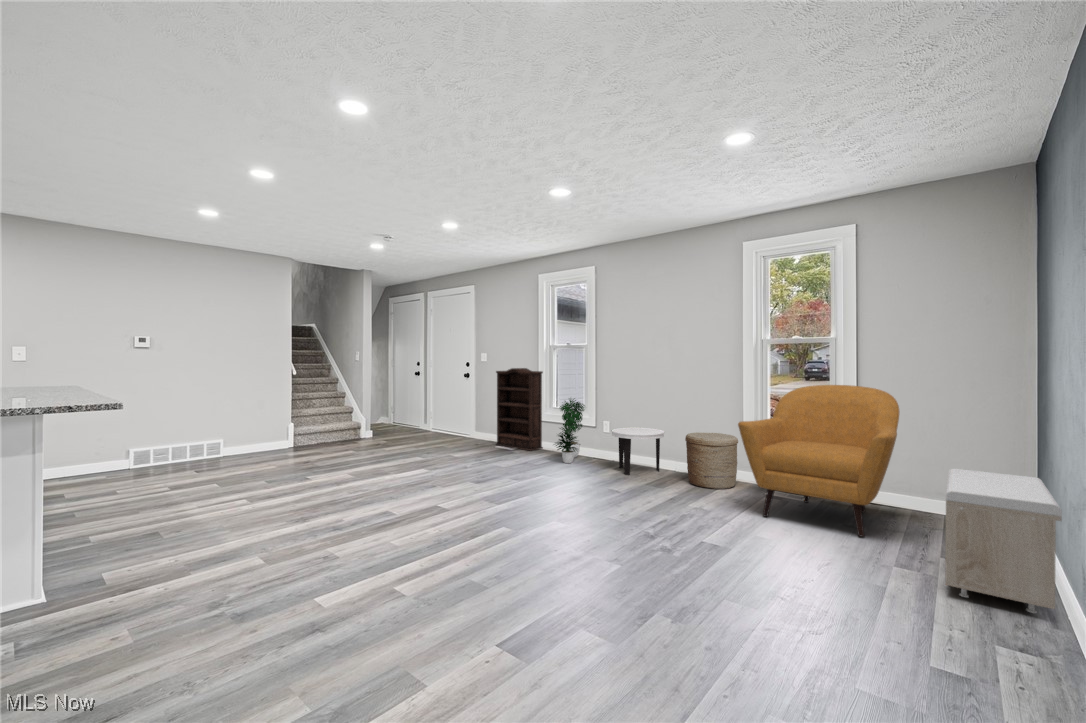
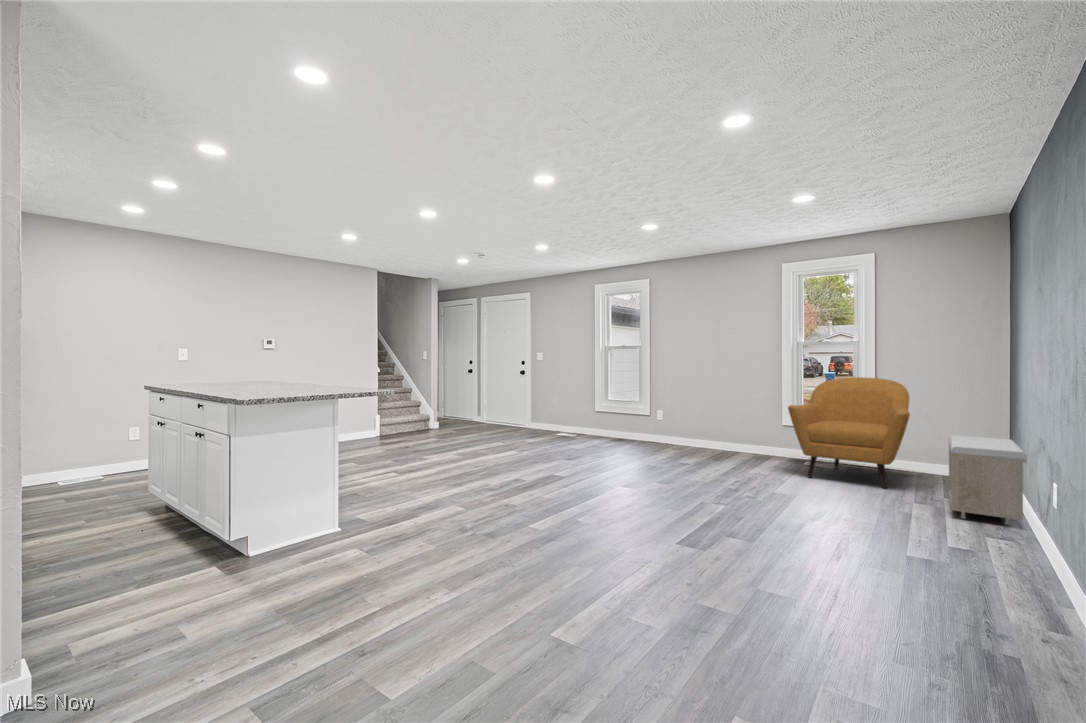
bookshelf: present [496,368,543,451] -> none [556,366,599,437]
potted plant: present [556,399,585,463] -> none [617,389,641,445]
side table: present [611,427,665,475] -> none [669,414,714,453]
woven basket: present [685,433,738,489] -> none [735,417,778,461]

